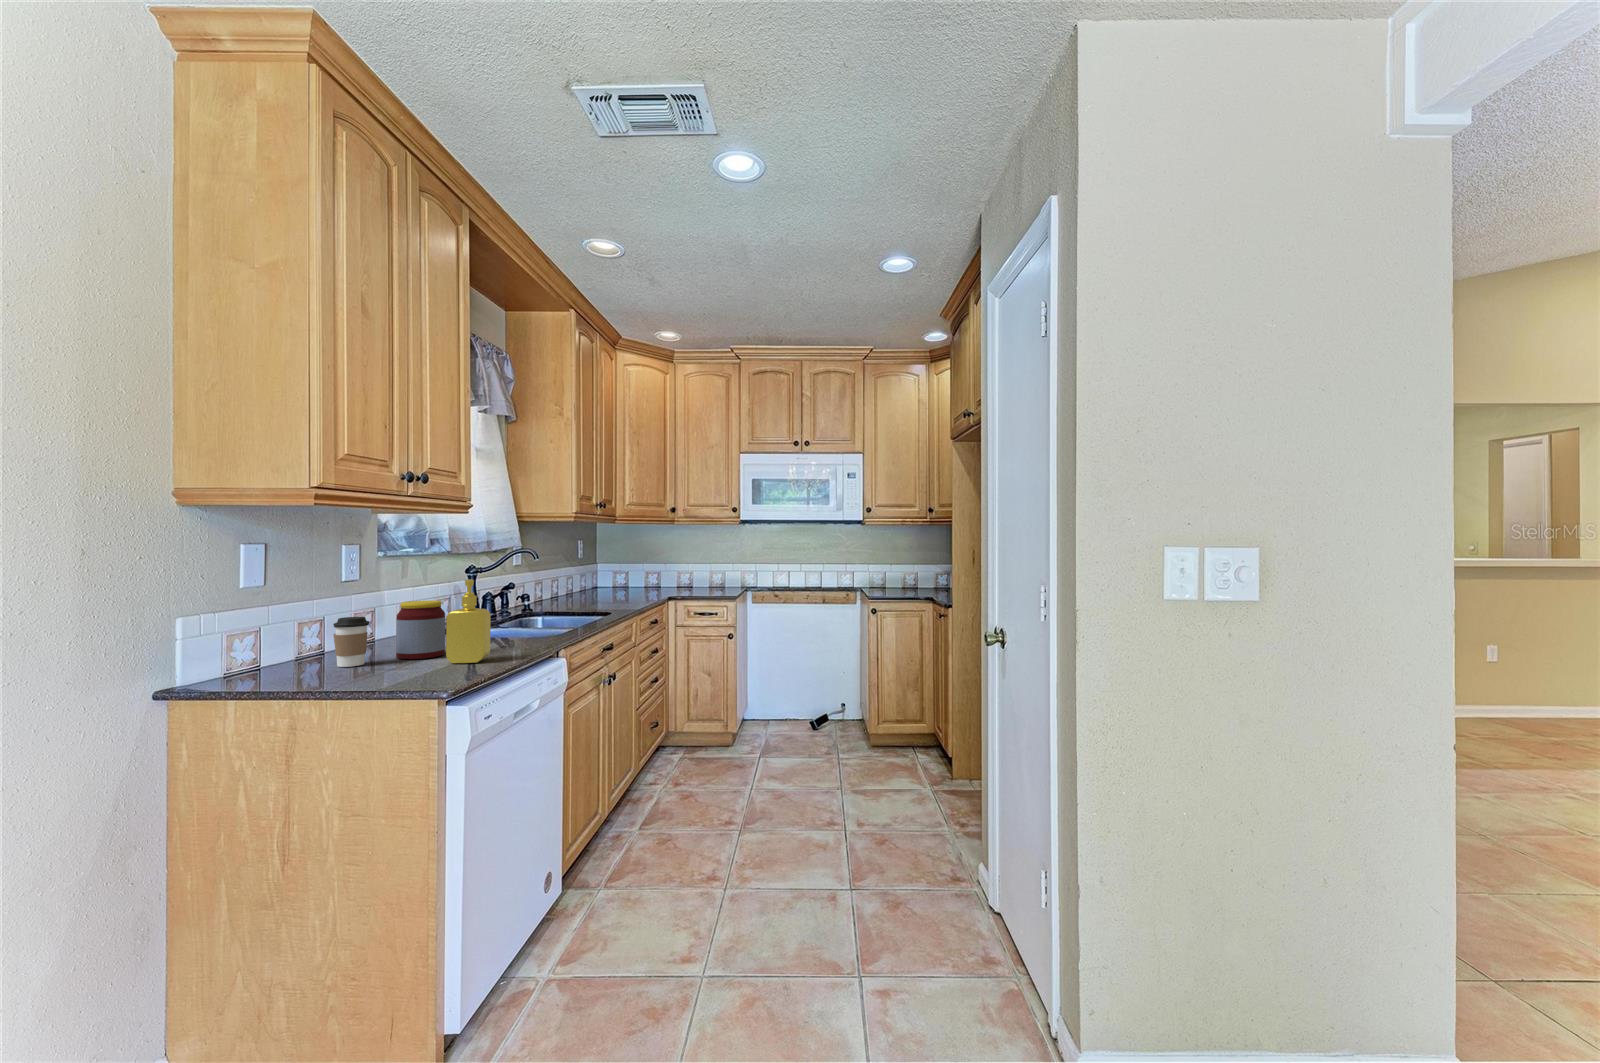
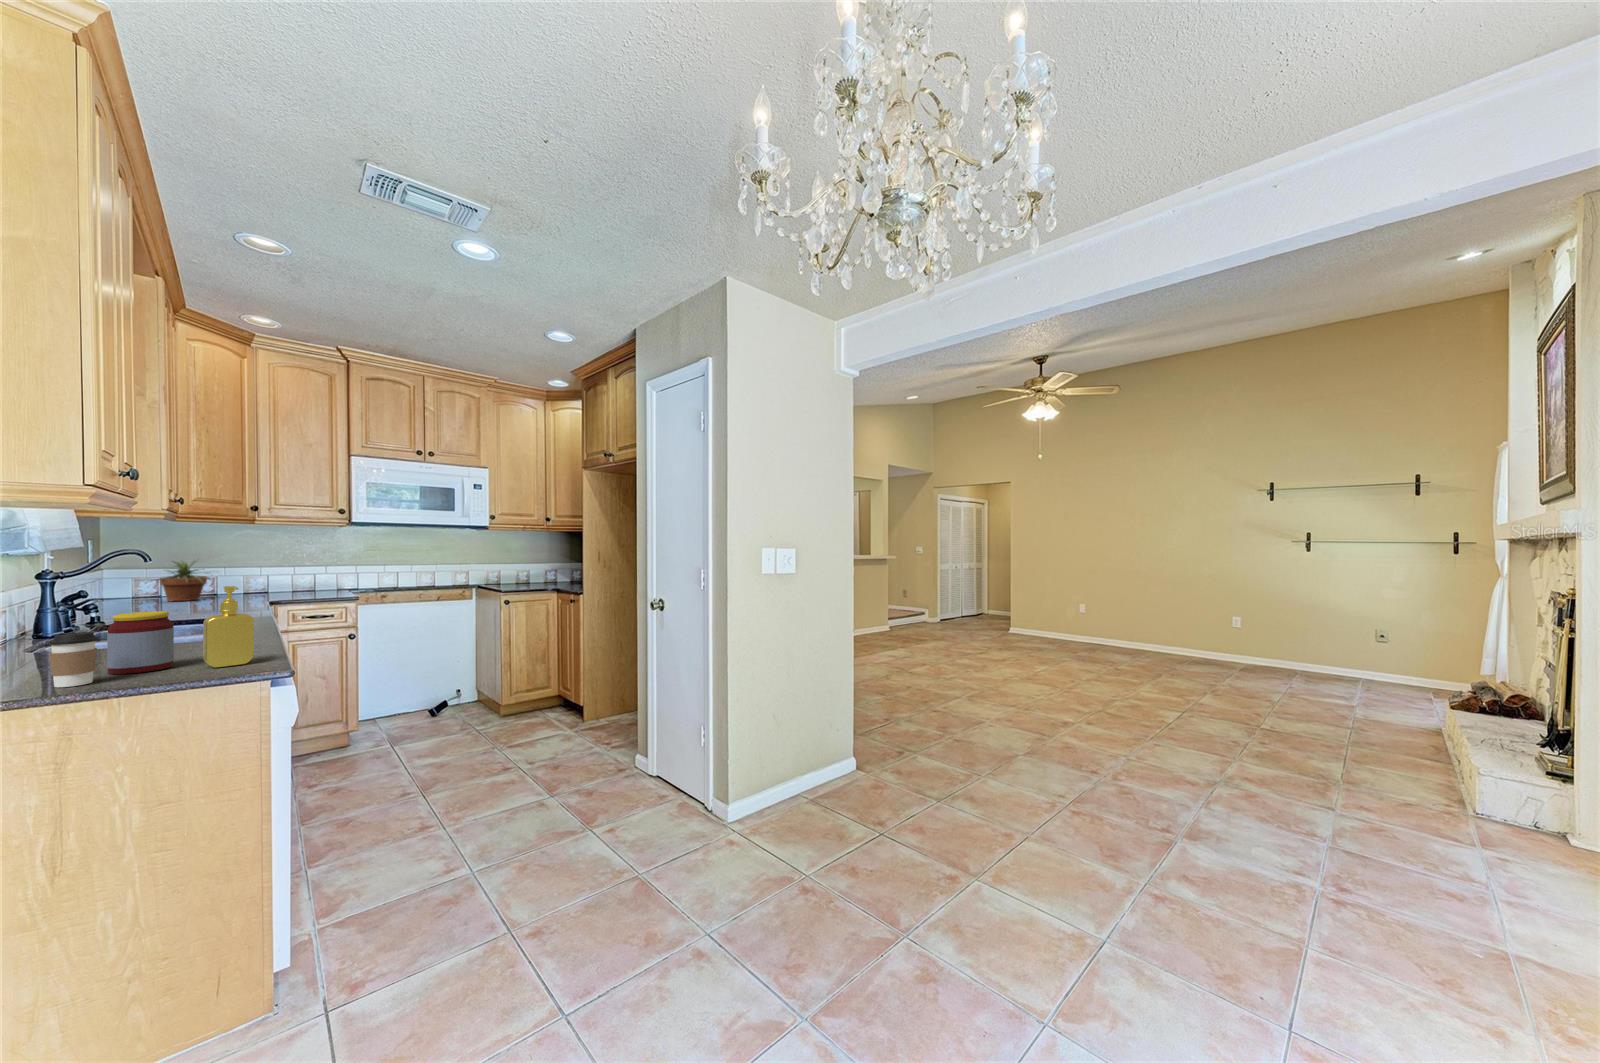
potted plant: none [617,553,662,589] -> present [159,561,213,601]

